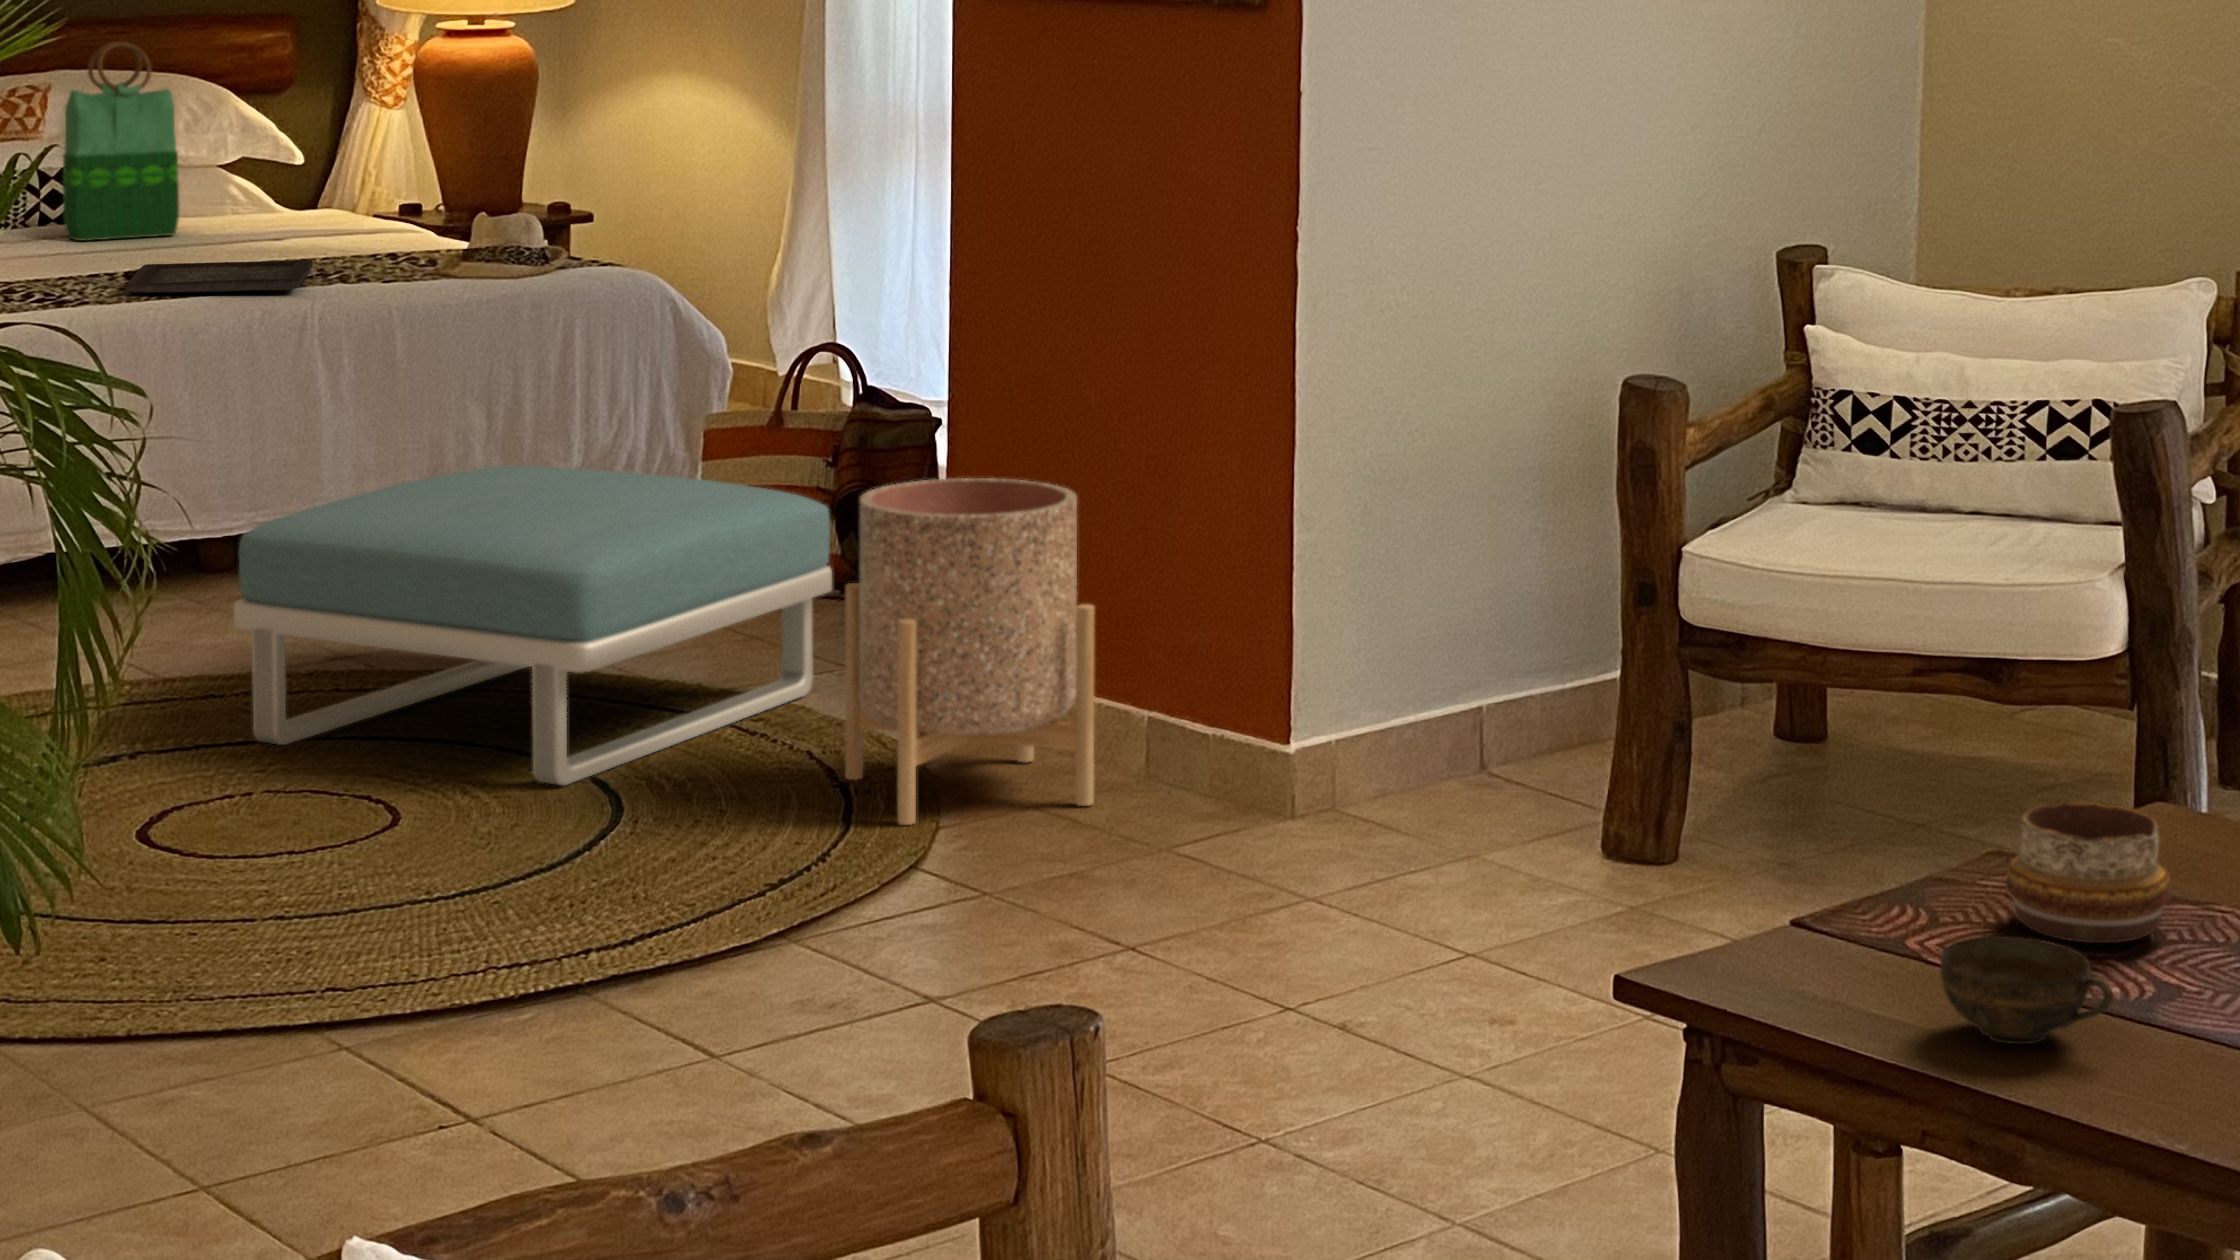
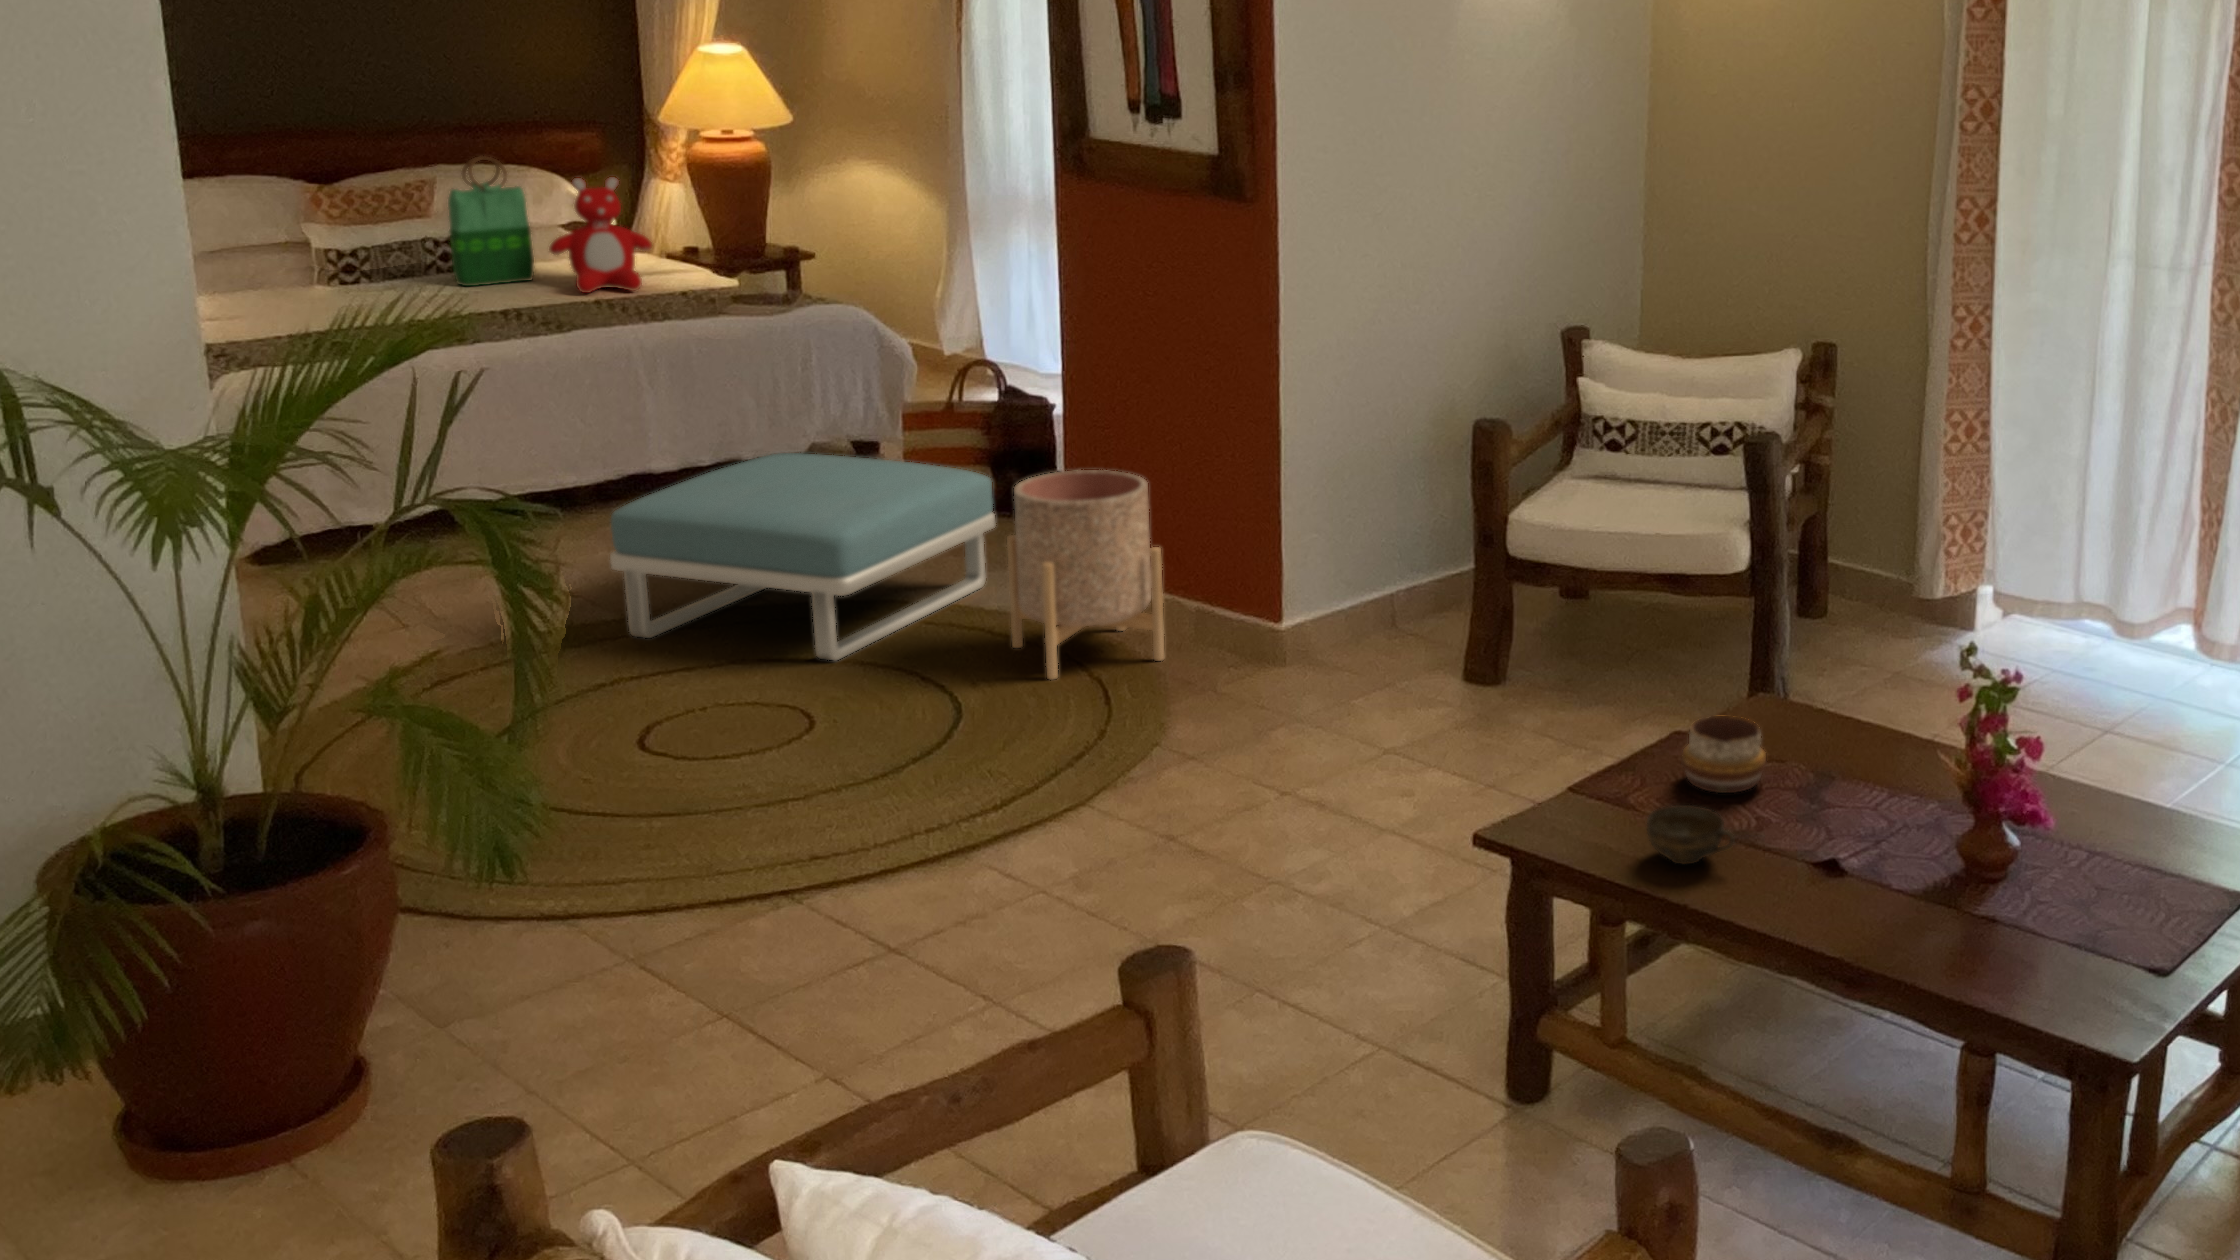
teddy bear: none [201,72,351,250] -> present [550,177,652,293]
tray: present [125,260,313,293] -> none [506,302,633,332]

